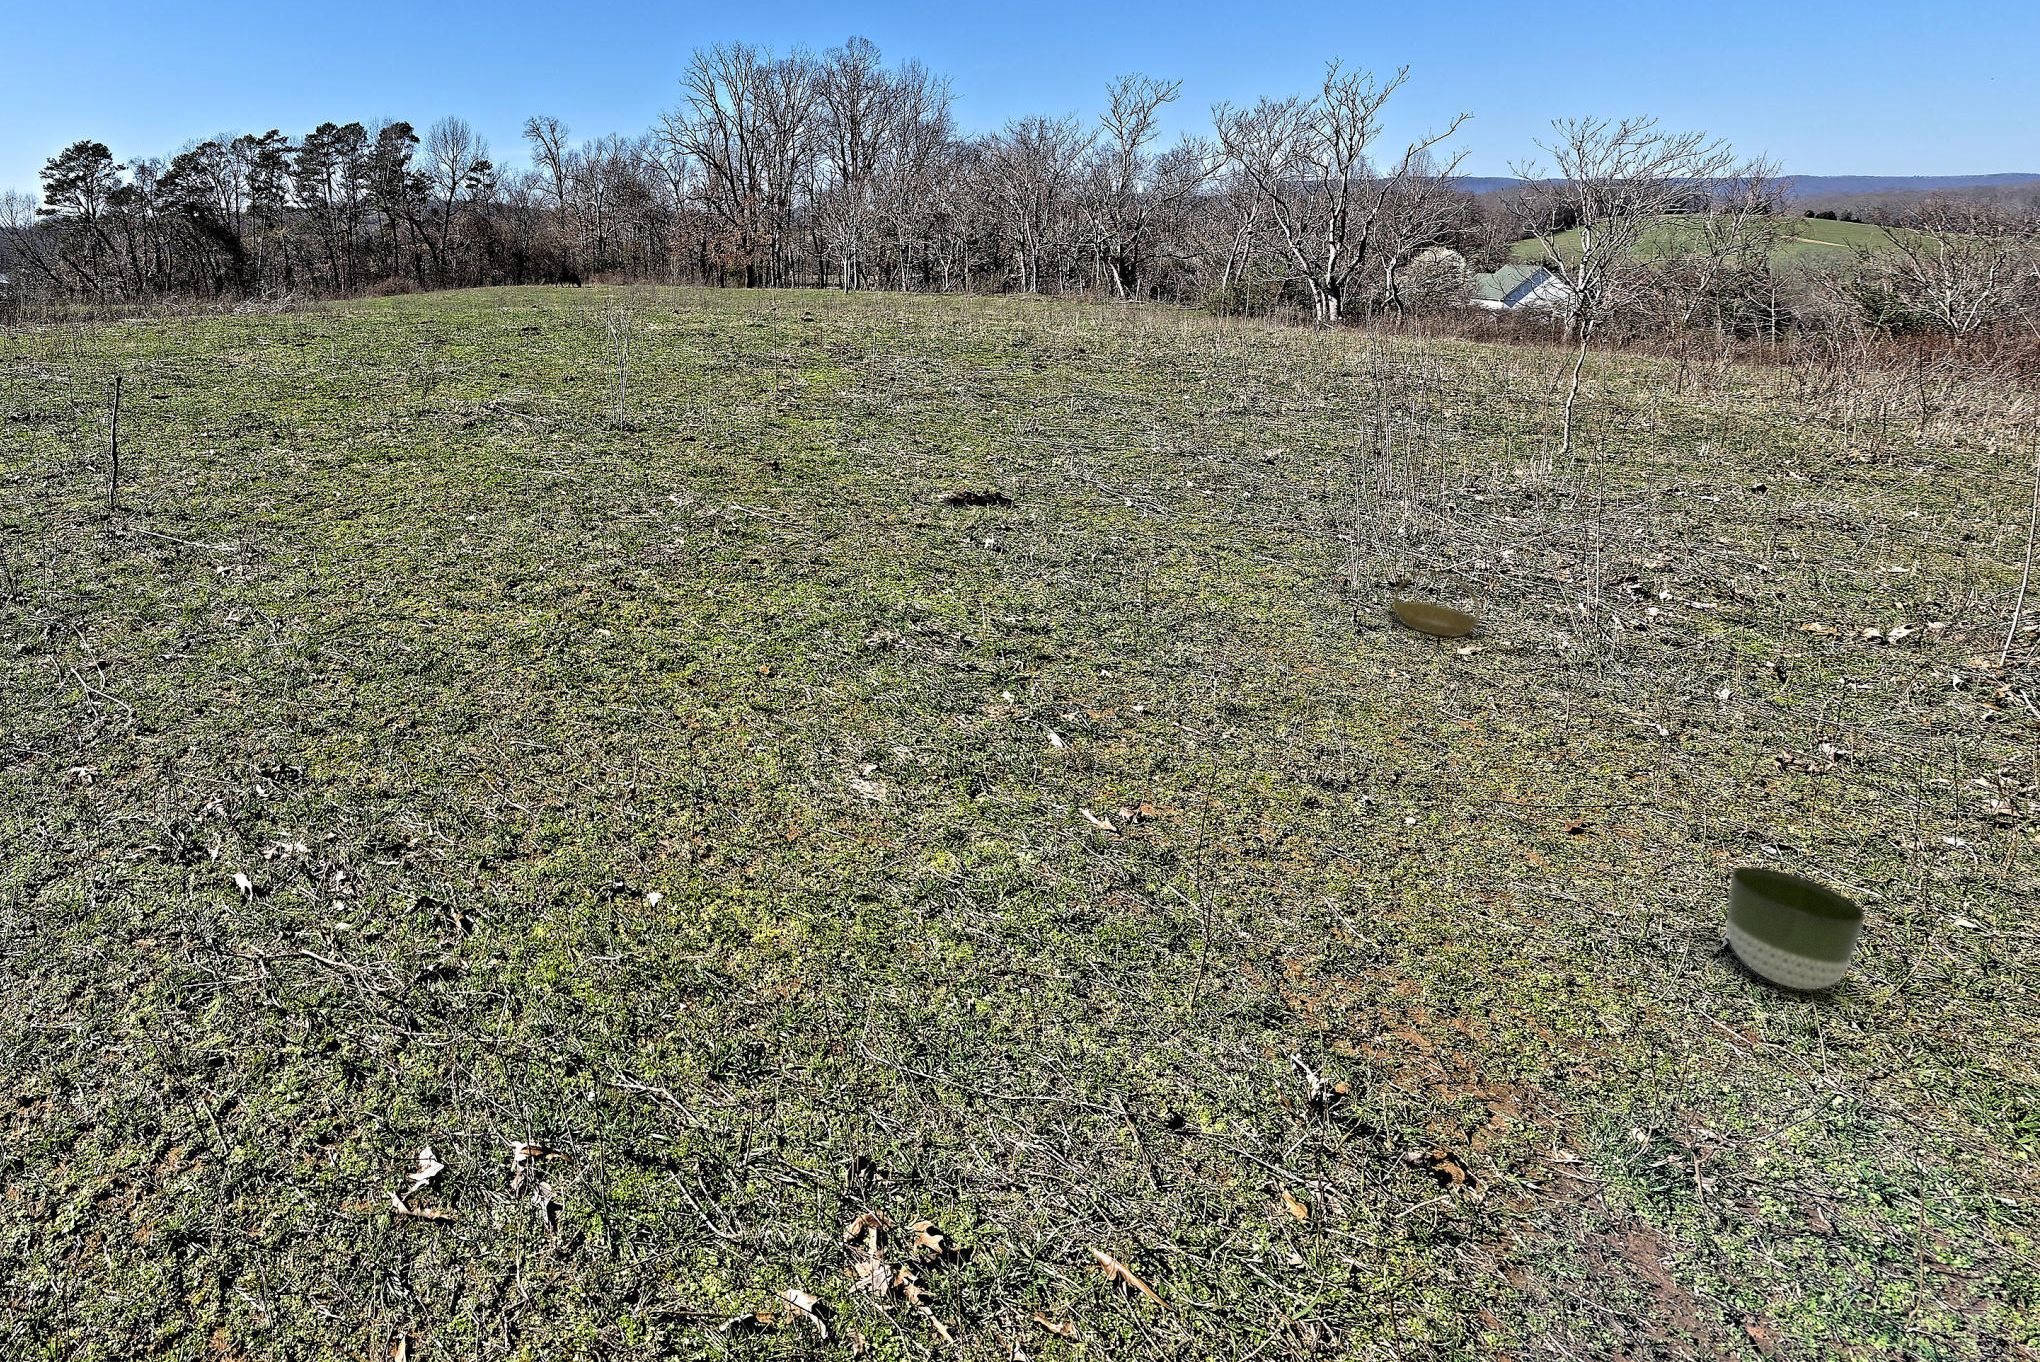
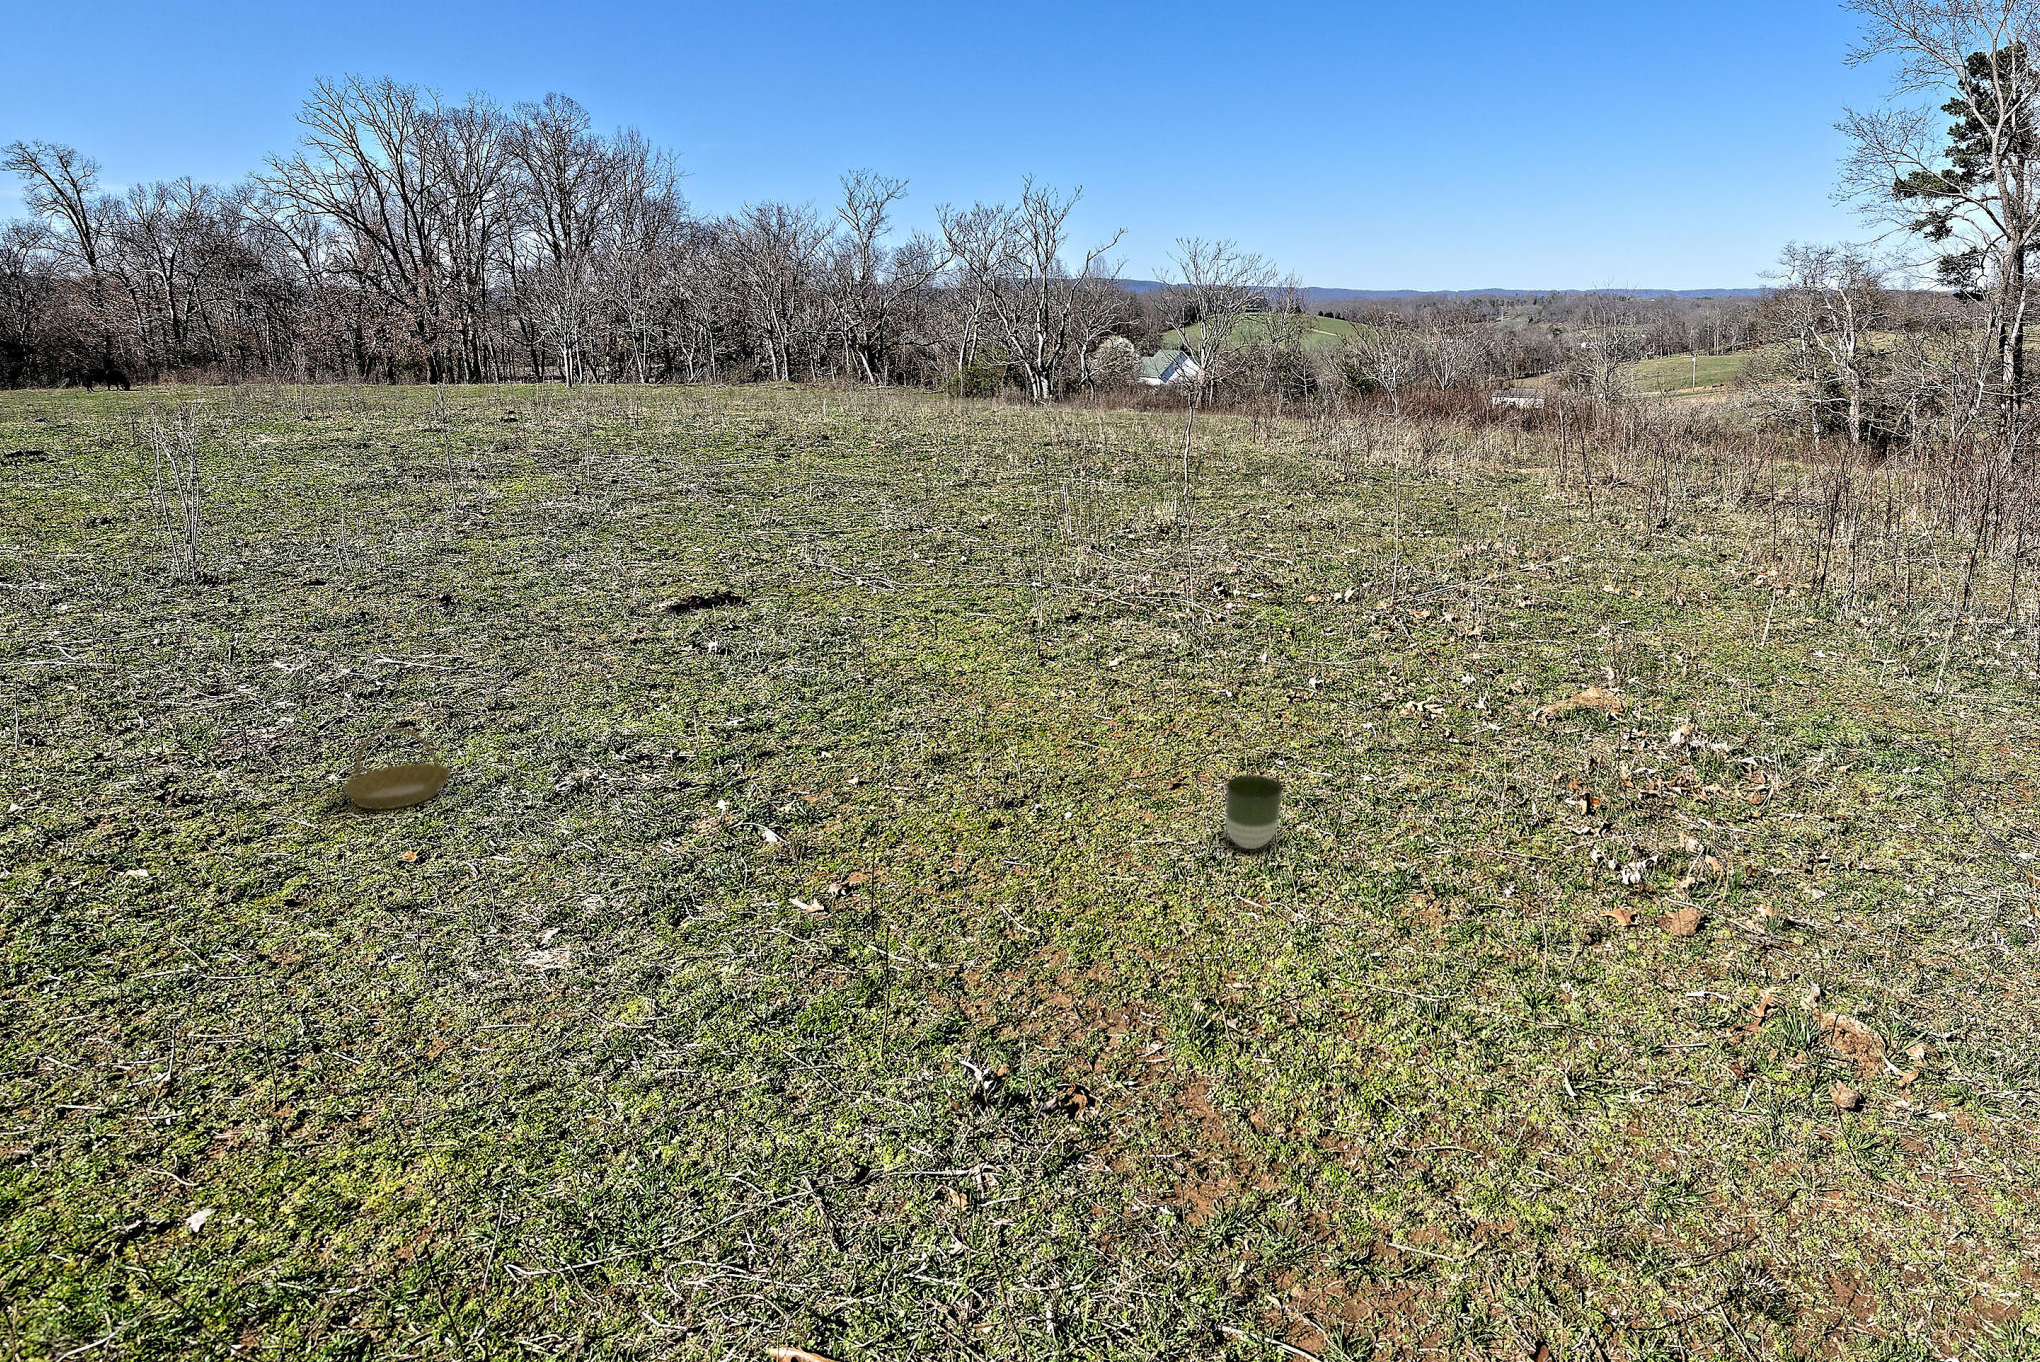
basket: present [1392,572,1480,637] -> present [343,728,451,810]

